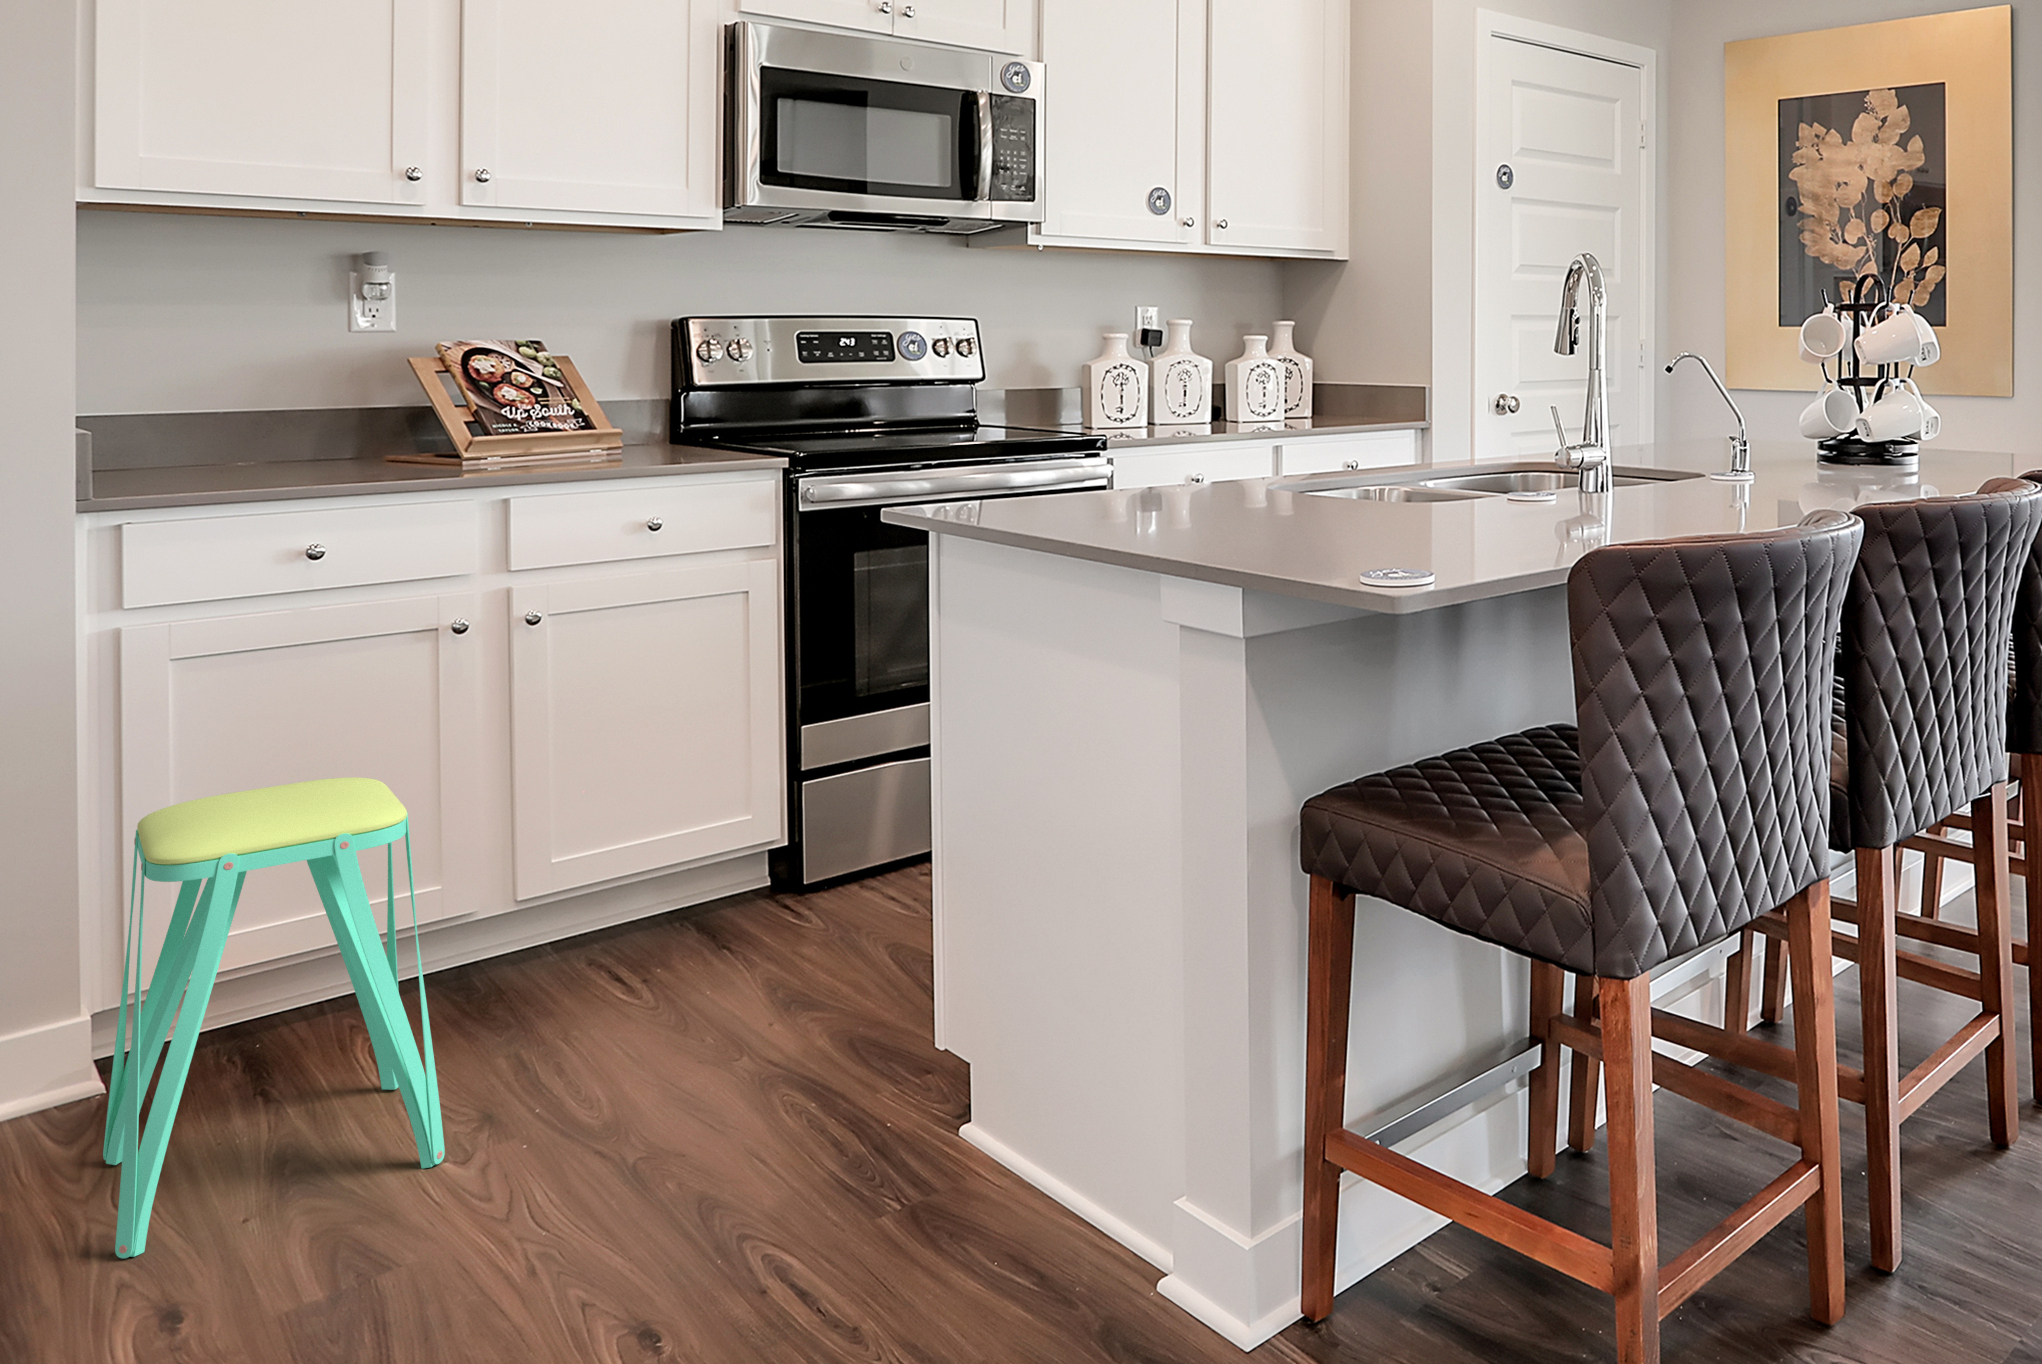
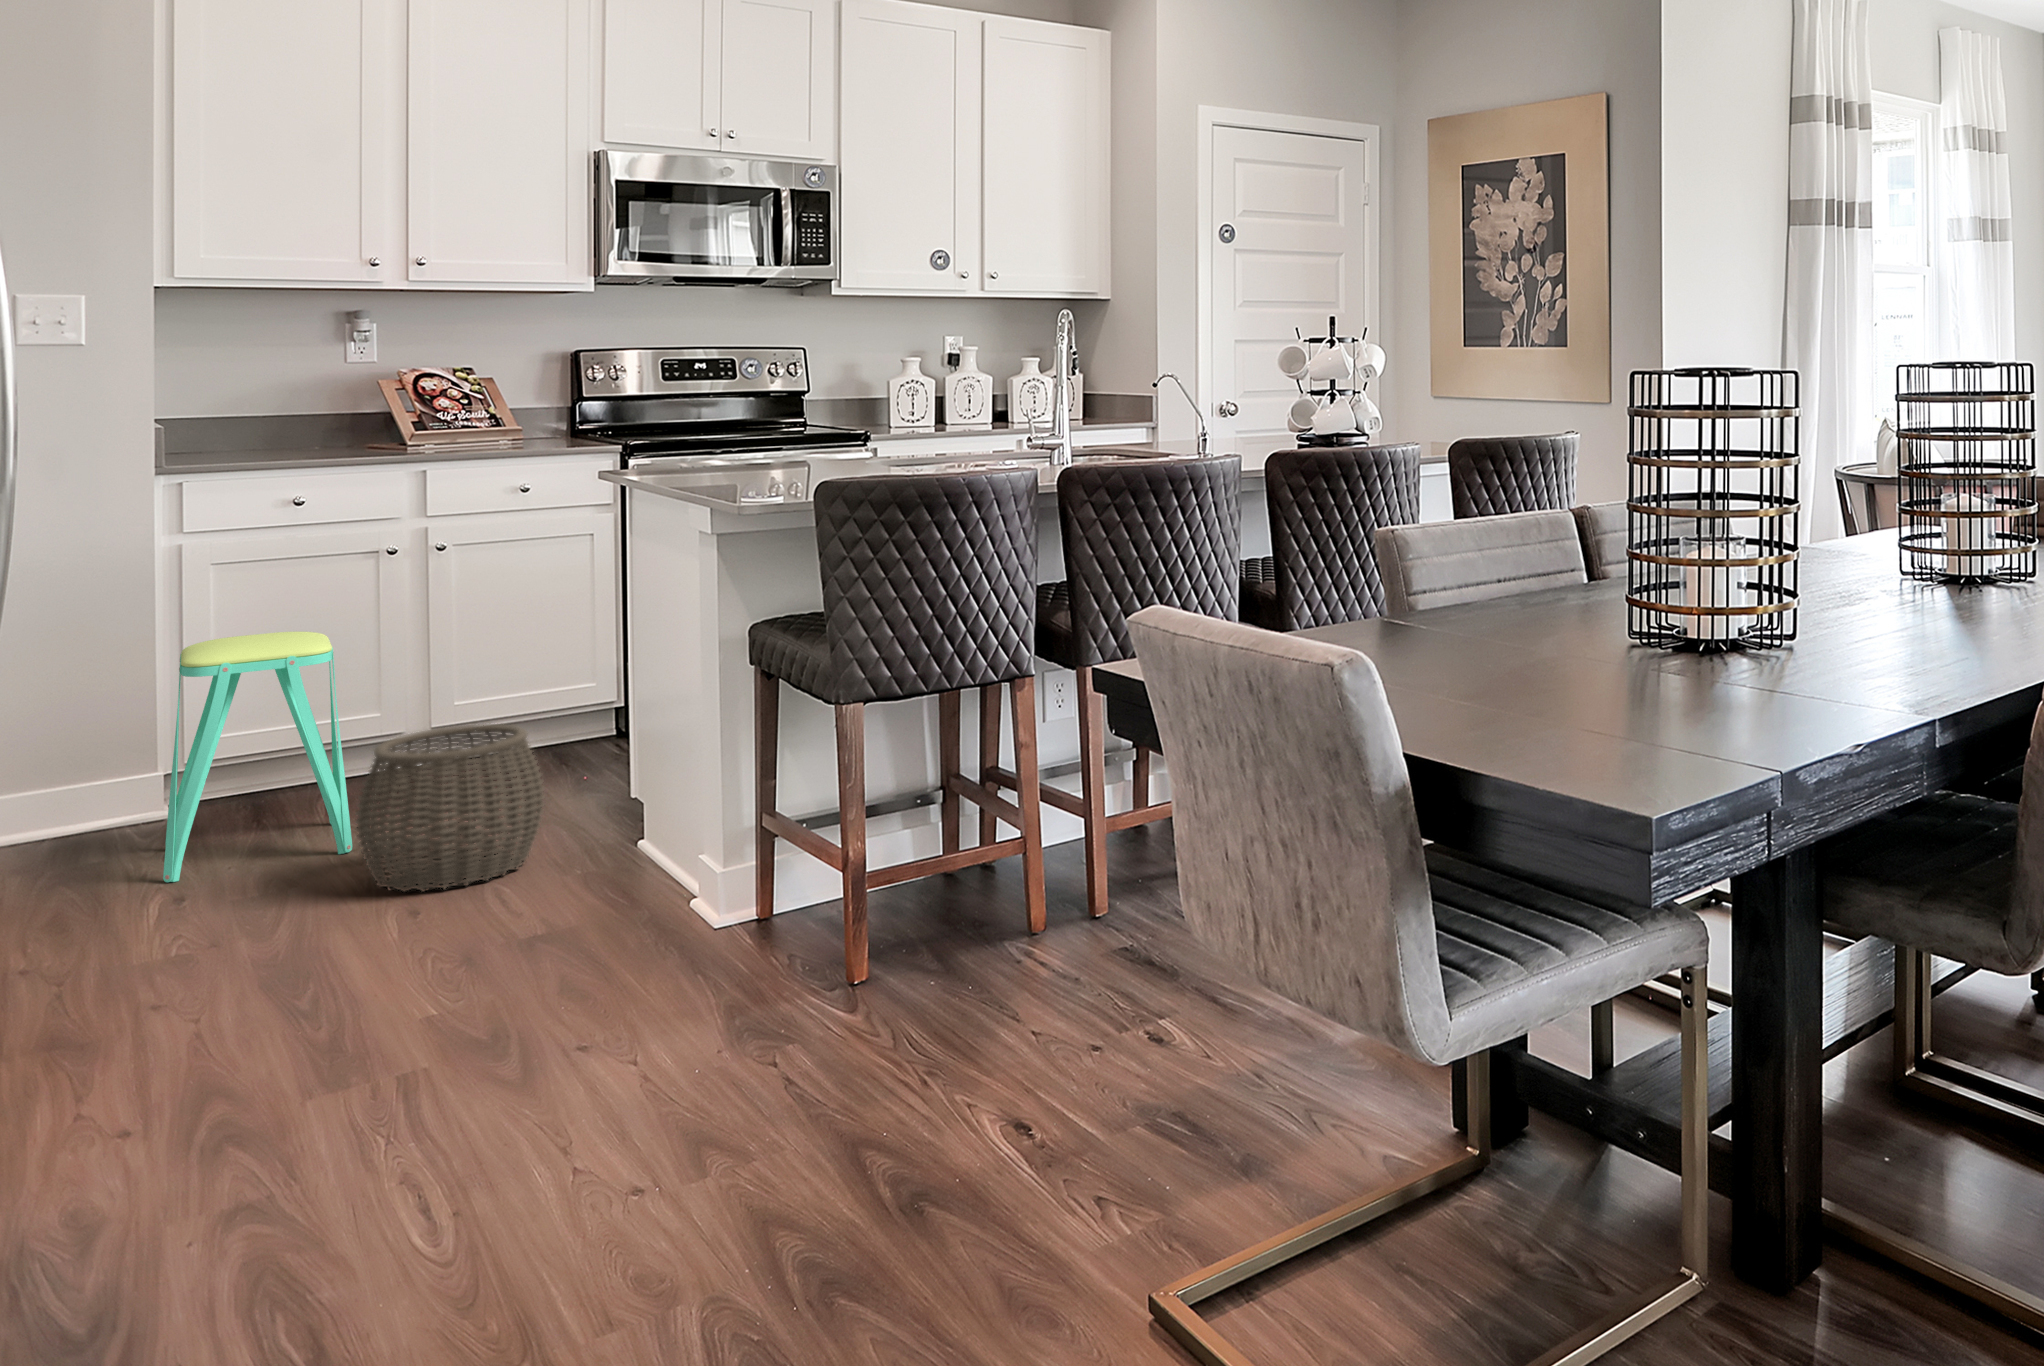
woven basket: none [486,943,804,1278] -> present [356,724,544,892]

